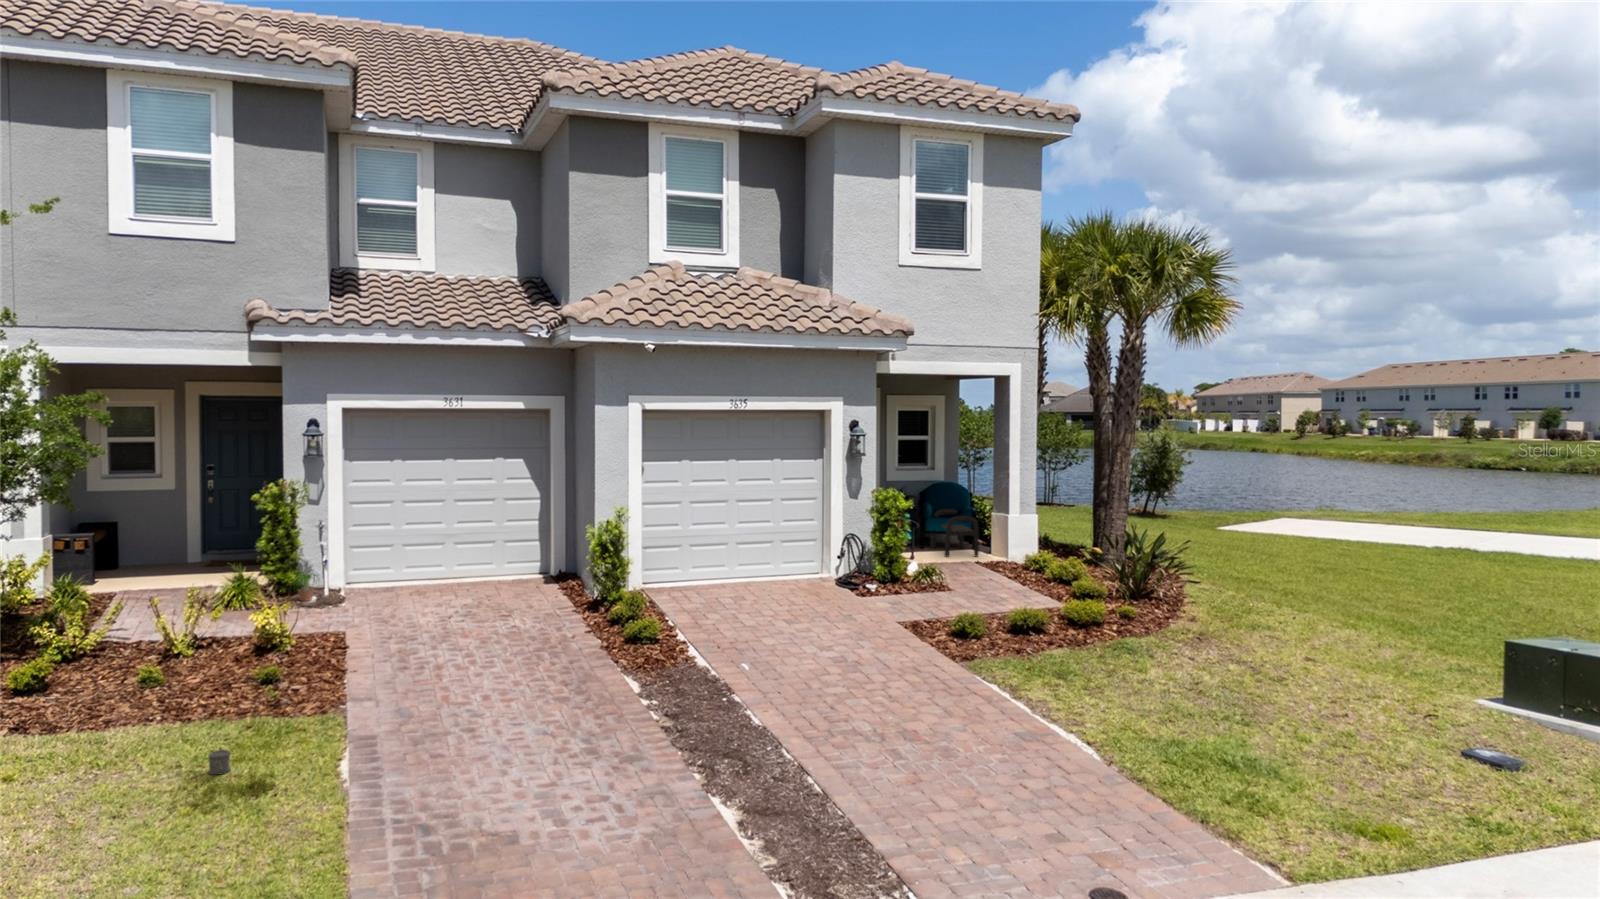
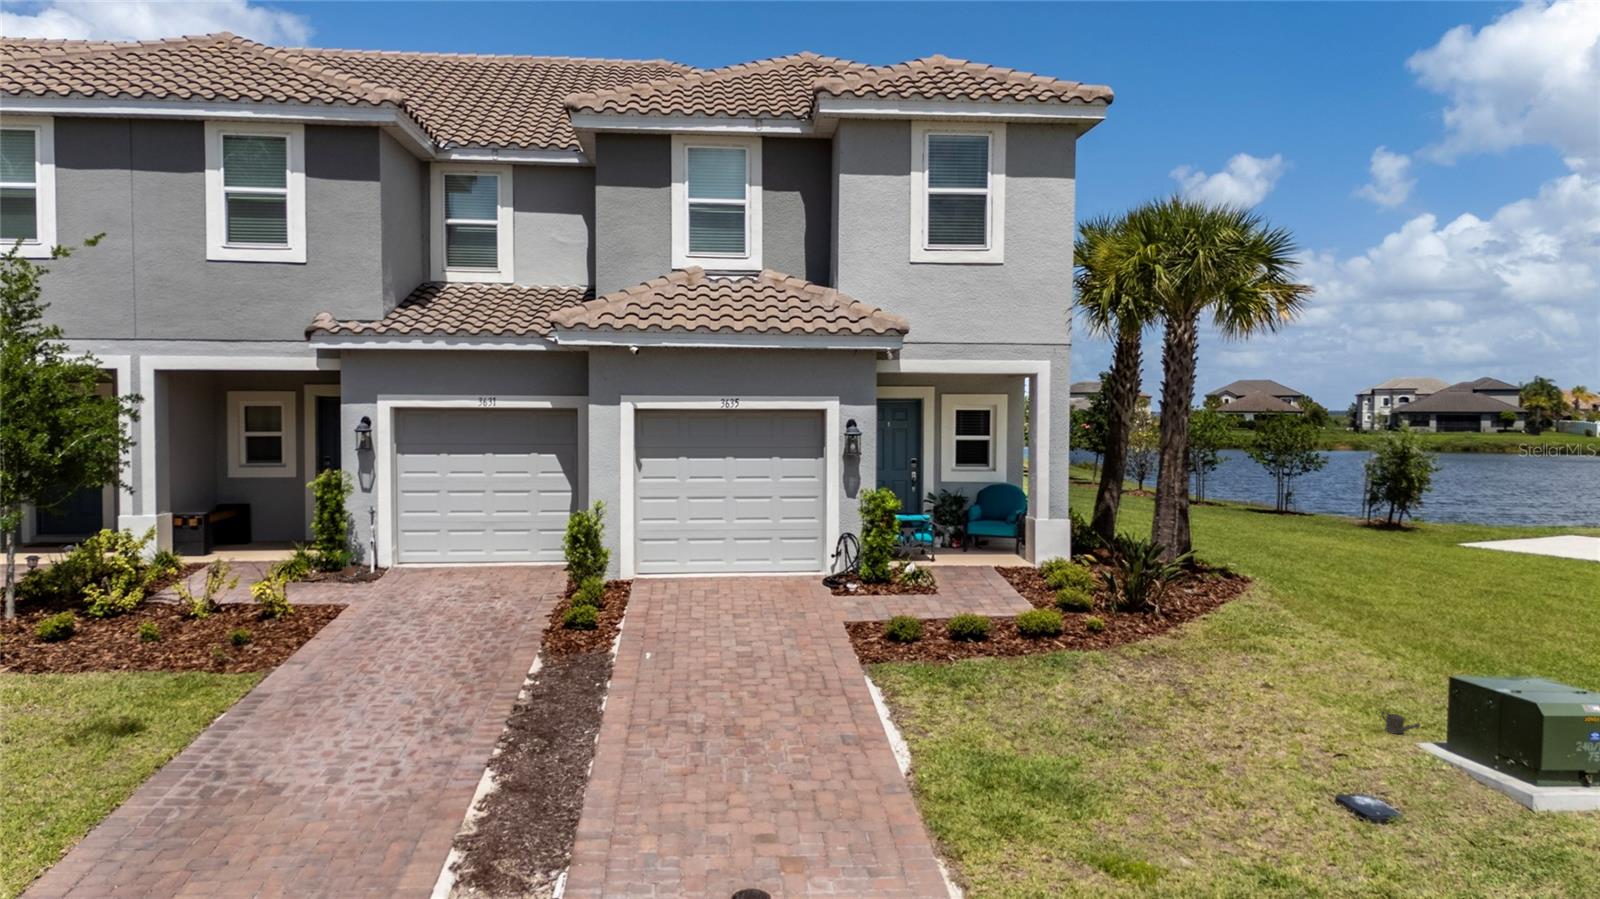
bench: present [931,509,979,557] -> none [977,508,1018,556]
watering can: present [209,747,231,775] -> present [1381,711,1420,734]

